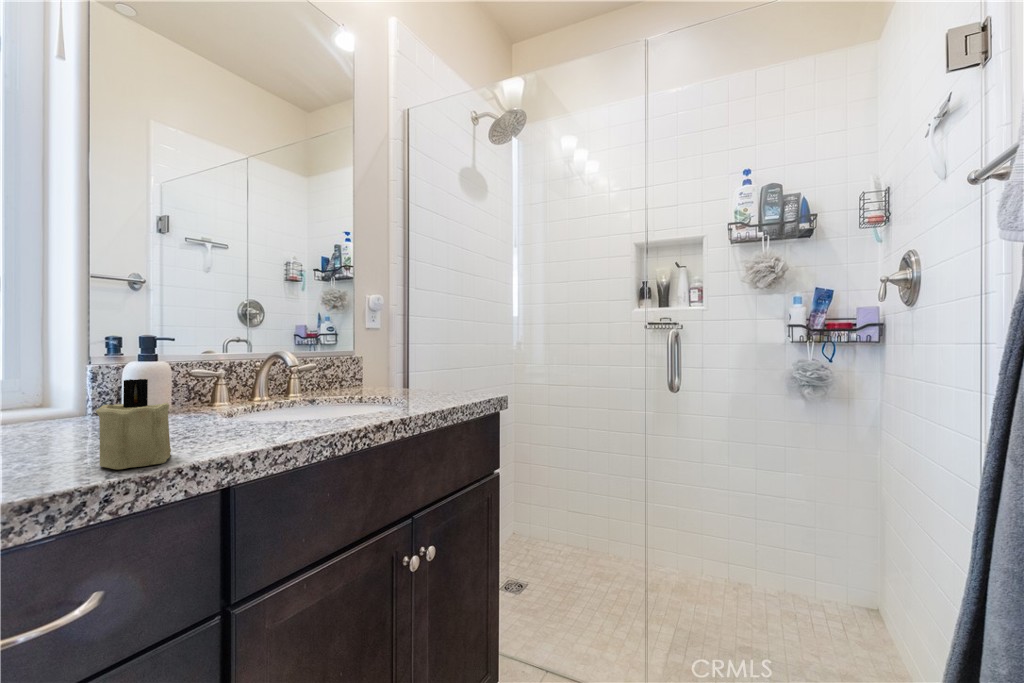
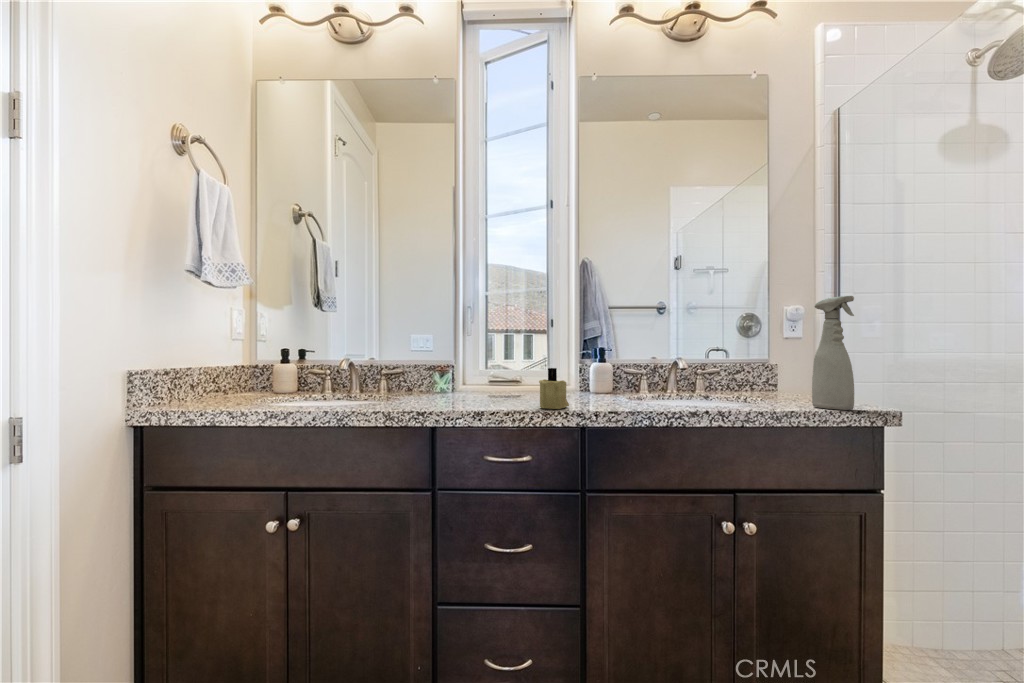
spray bottle: none [442,292,479,400] -> present [812,296,854,410]

